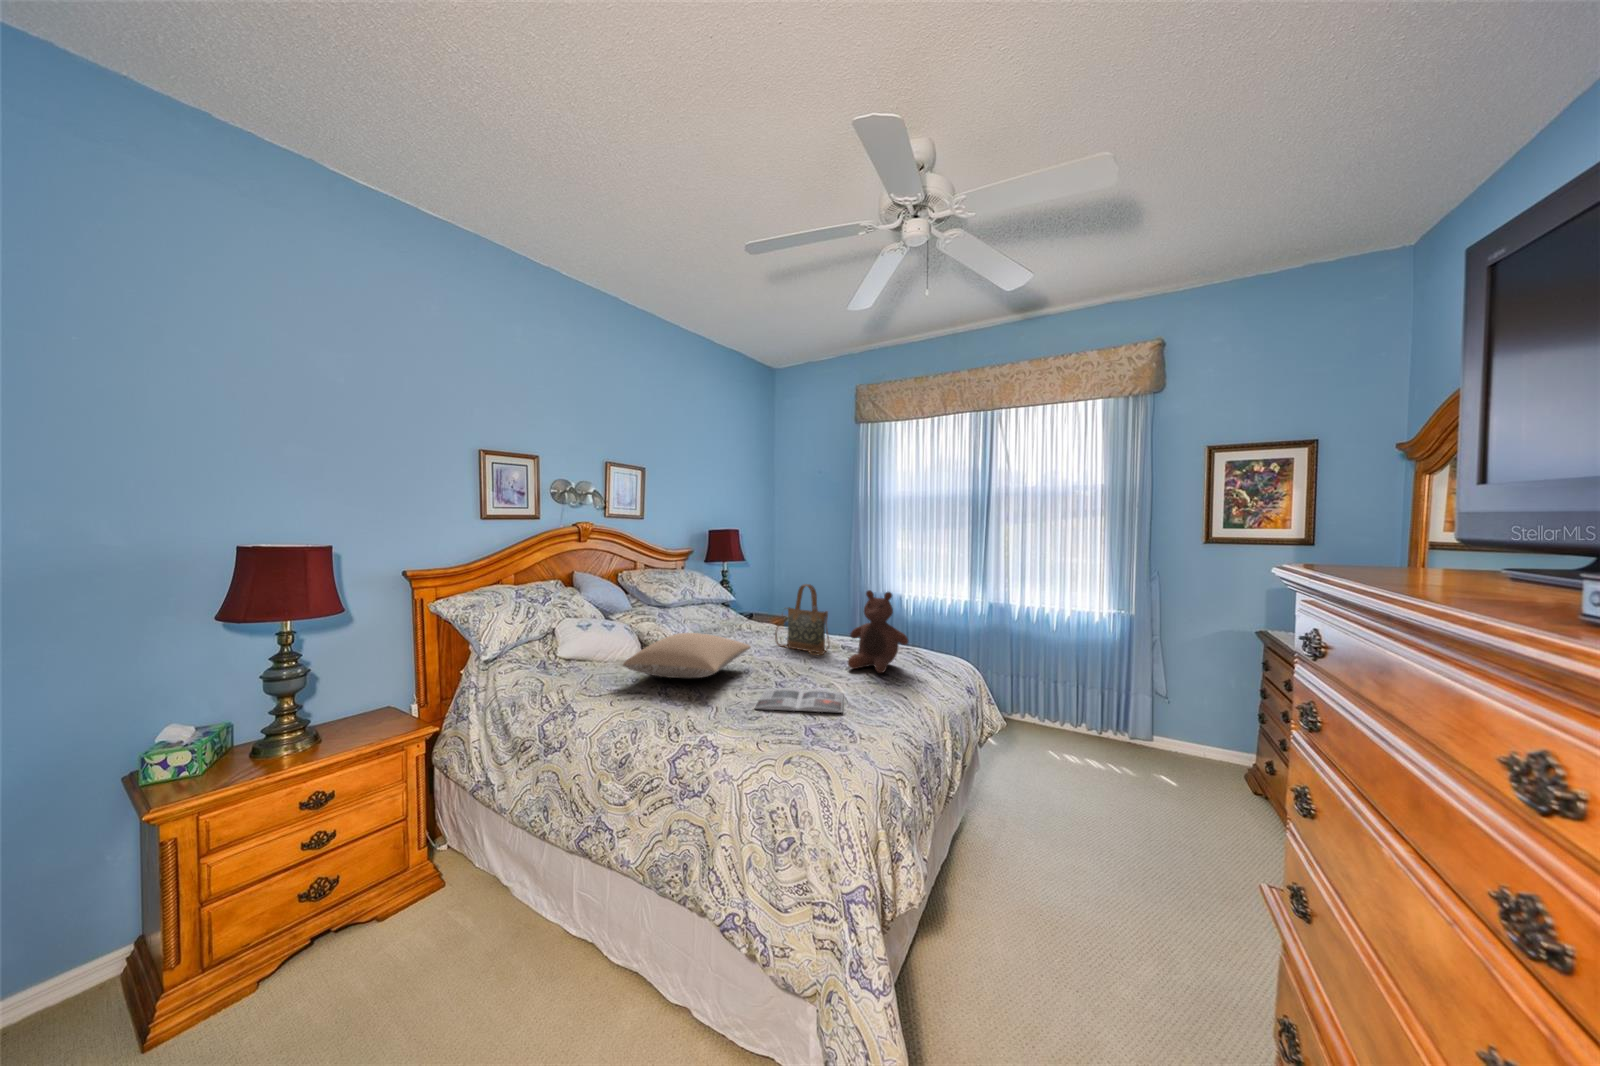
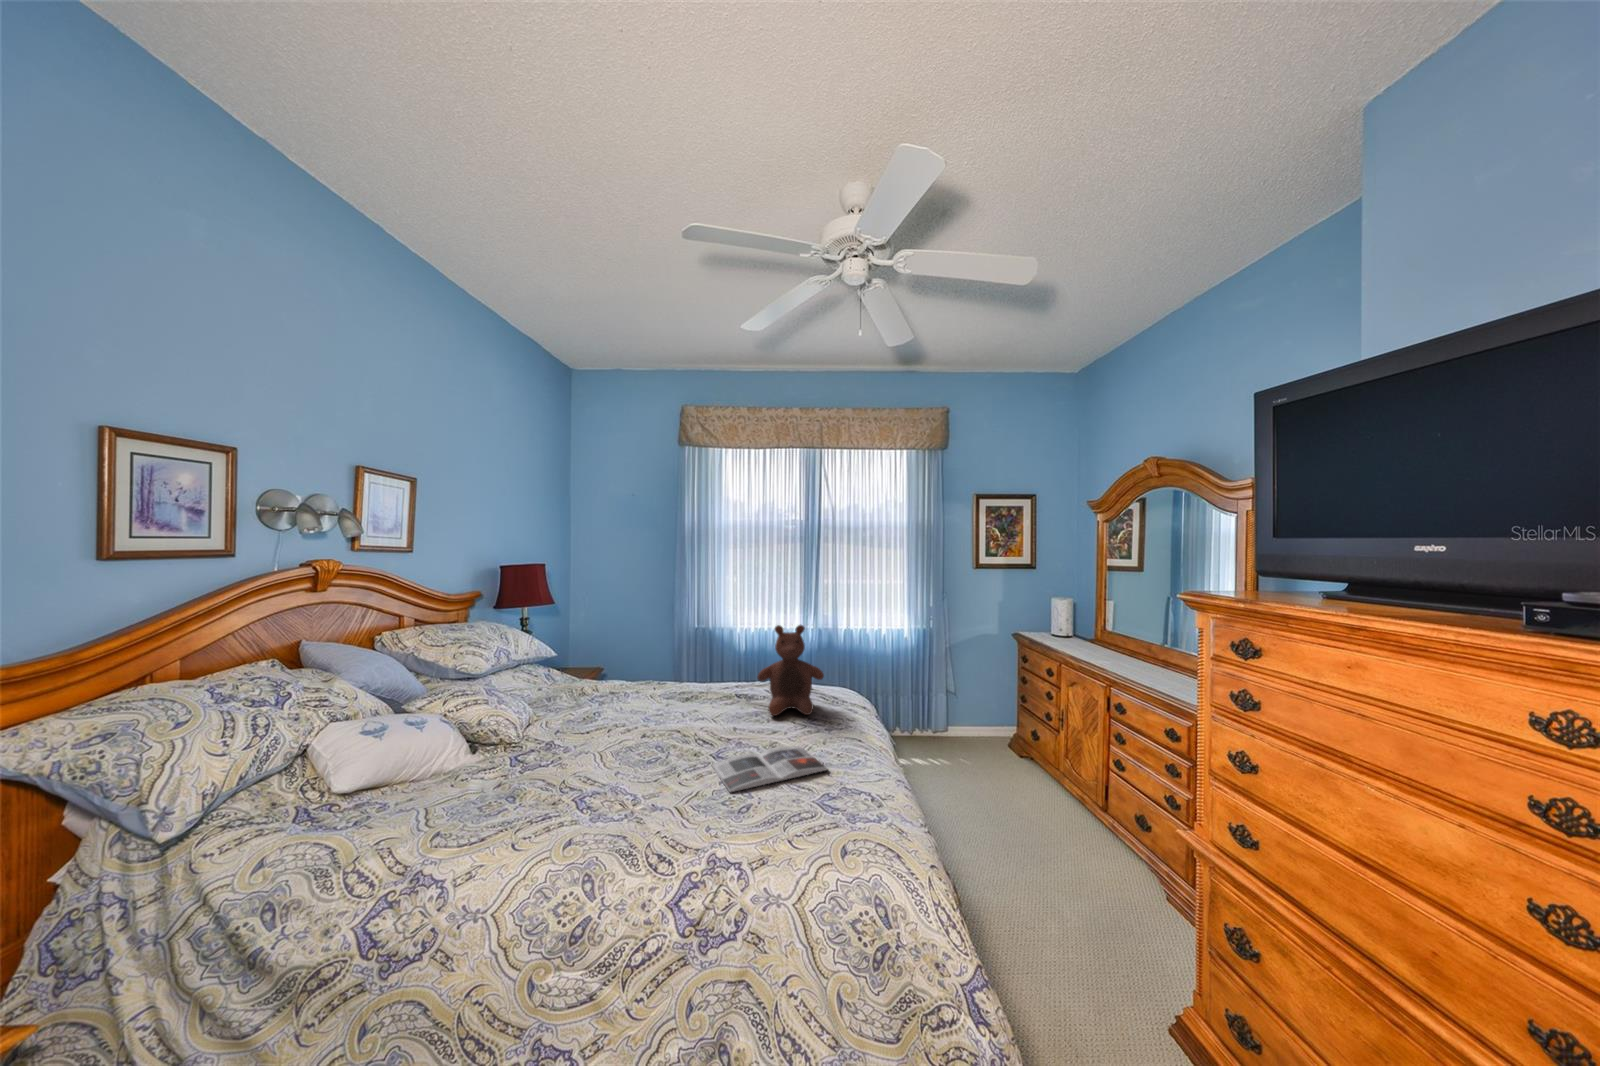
handbag: present [775,584,830,655] -> none [652,625,726,708]
pillow: present [623,633,751,678] -> none [503,706,661,782]

